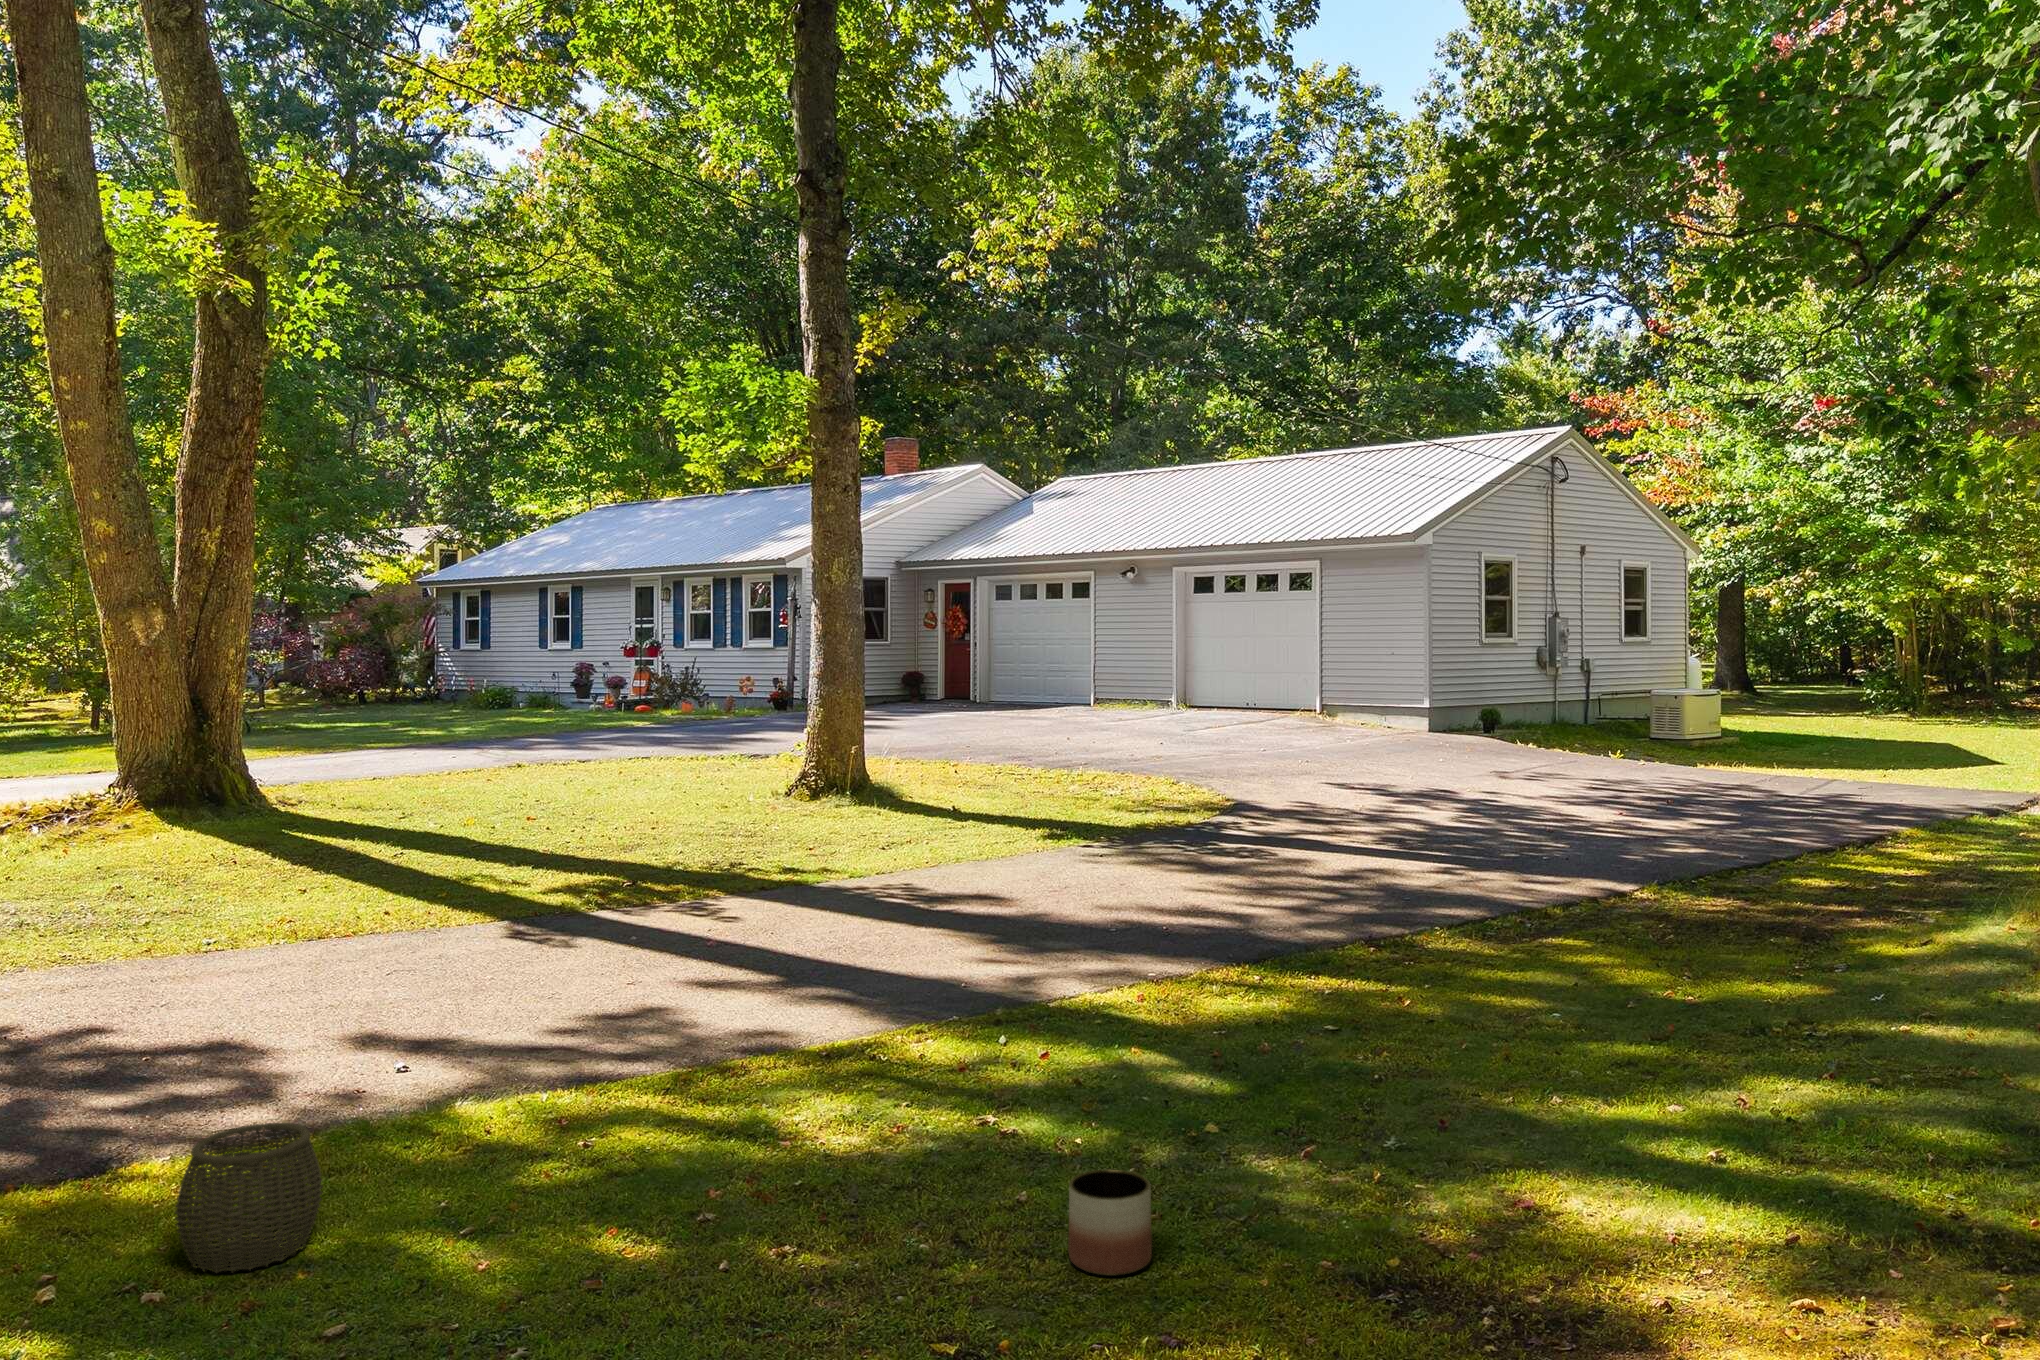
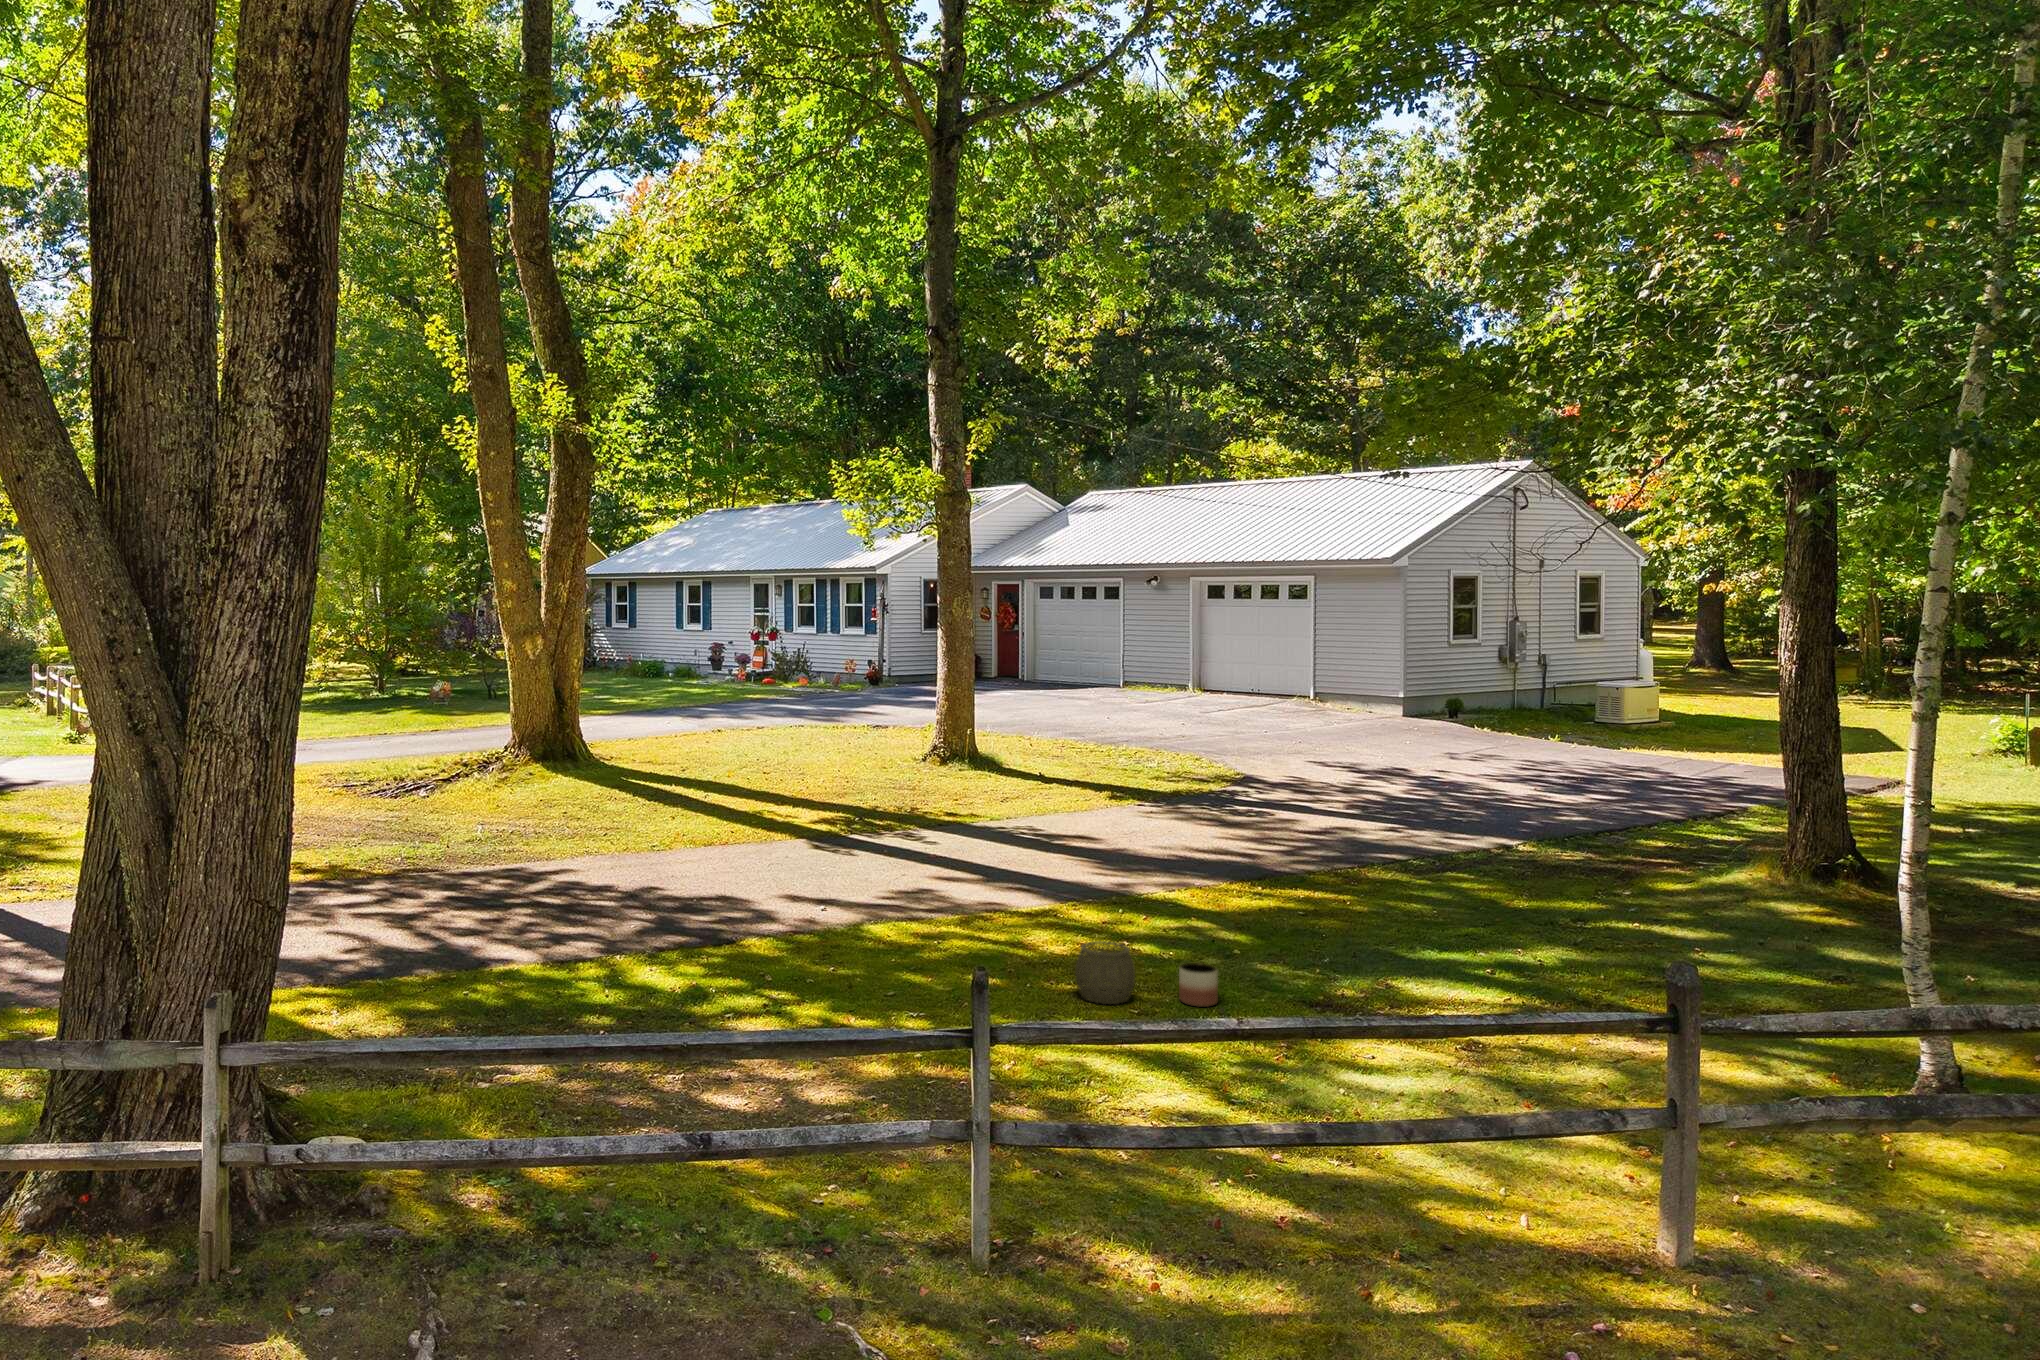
woven basket: present [175,1123,323,1273] -> present [1076,941,1135,1004]

